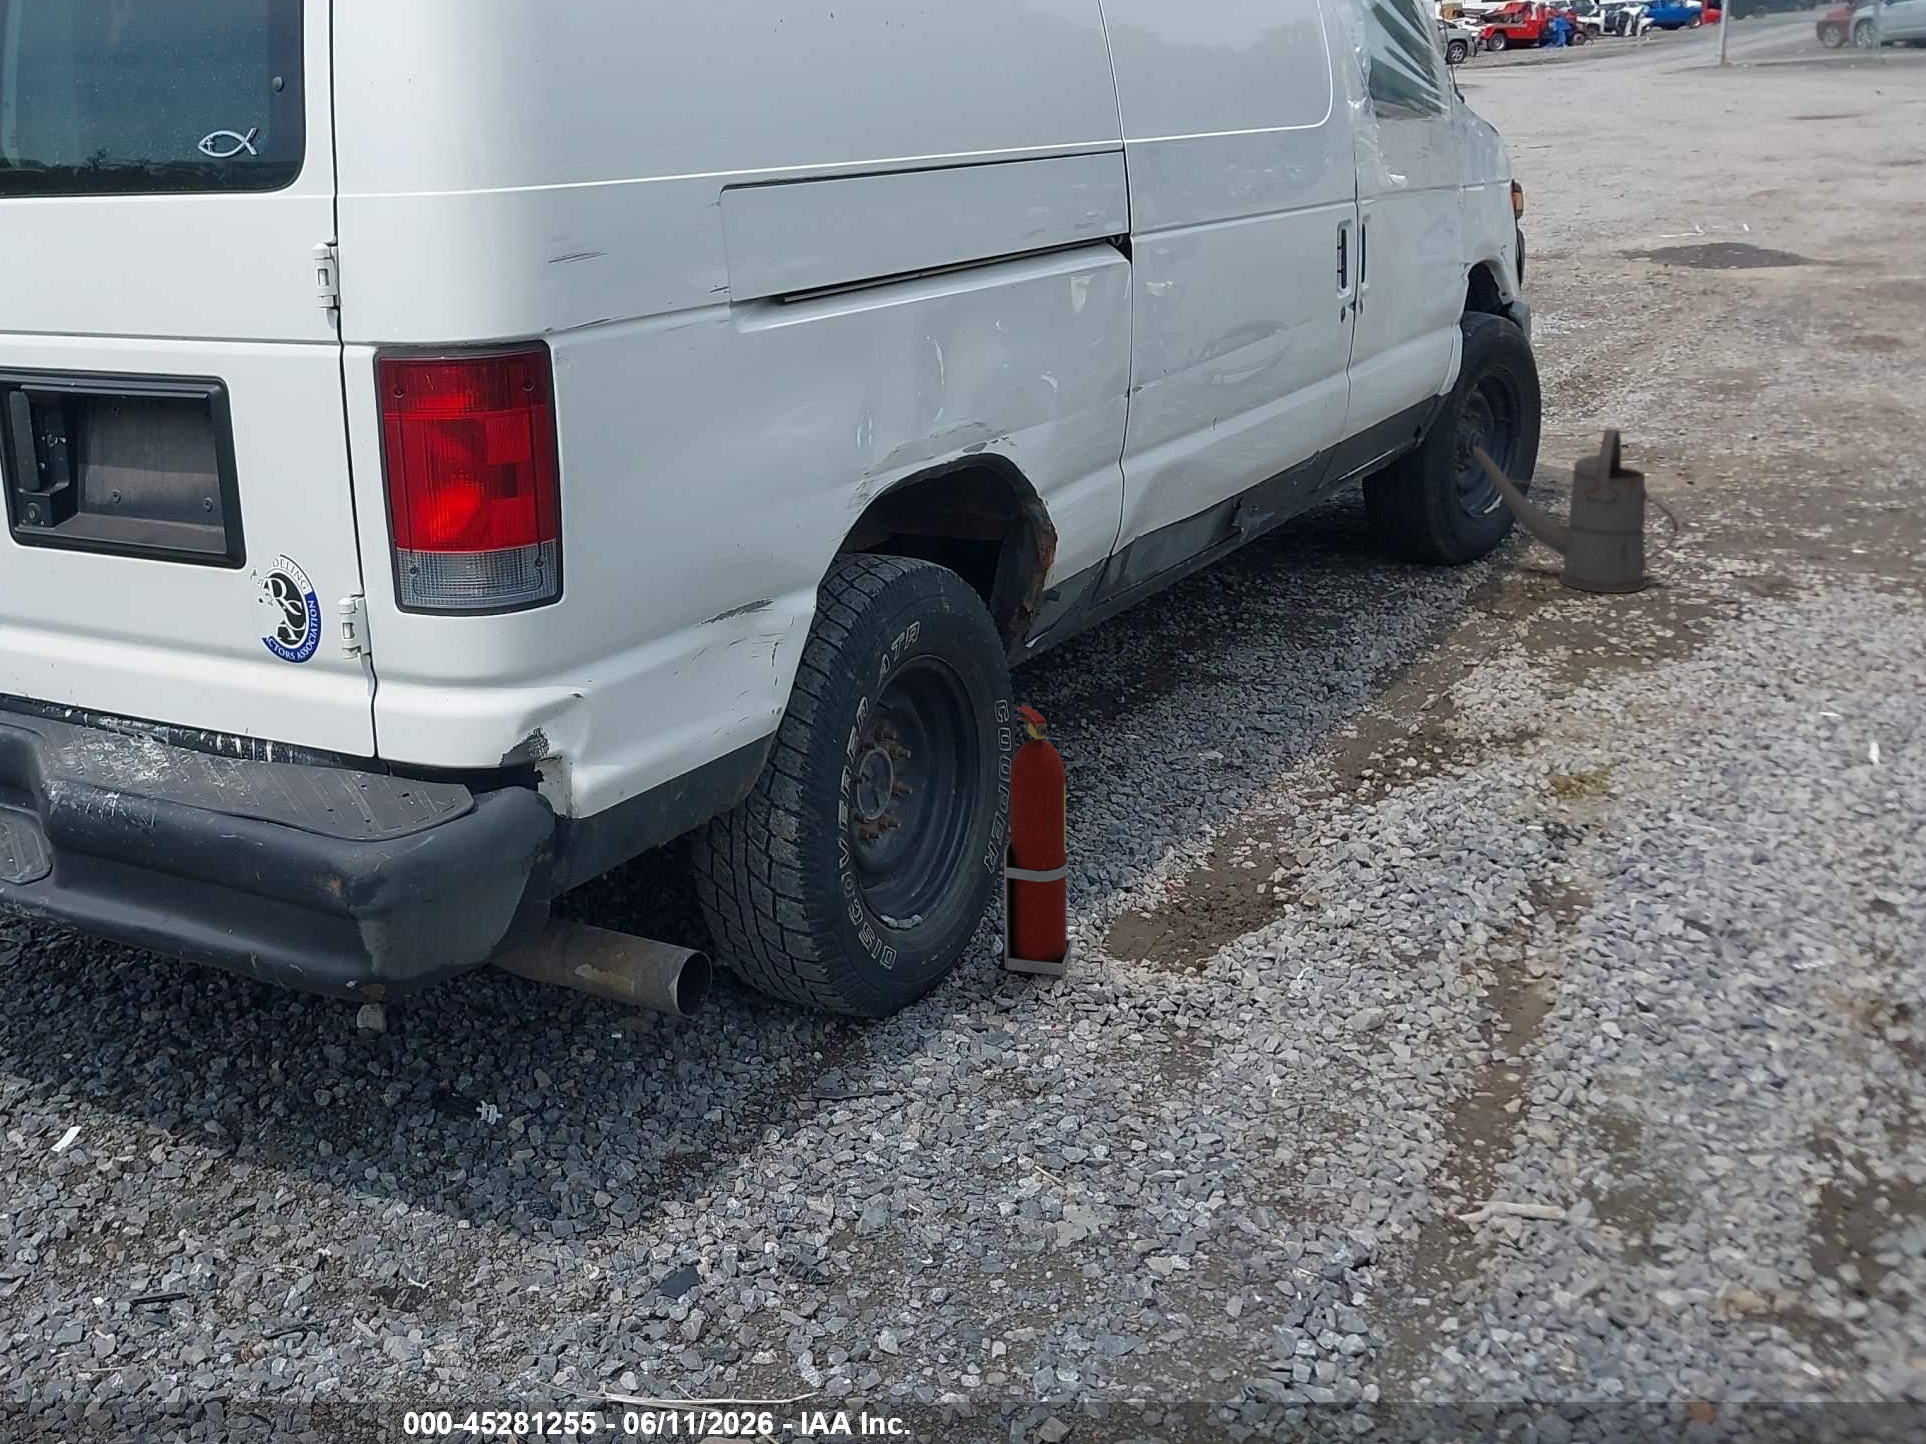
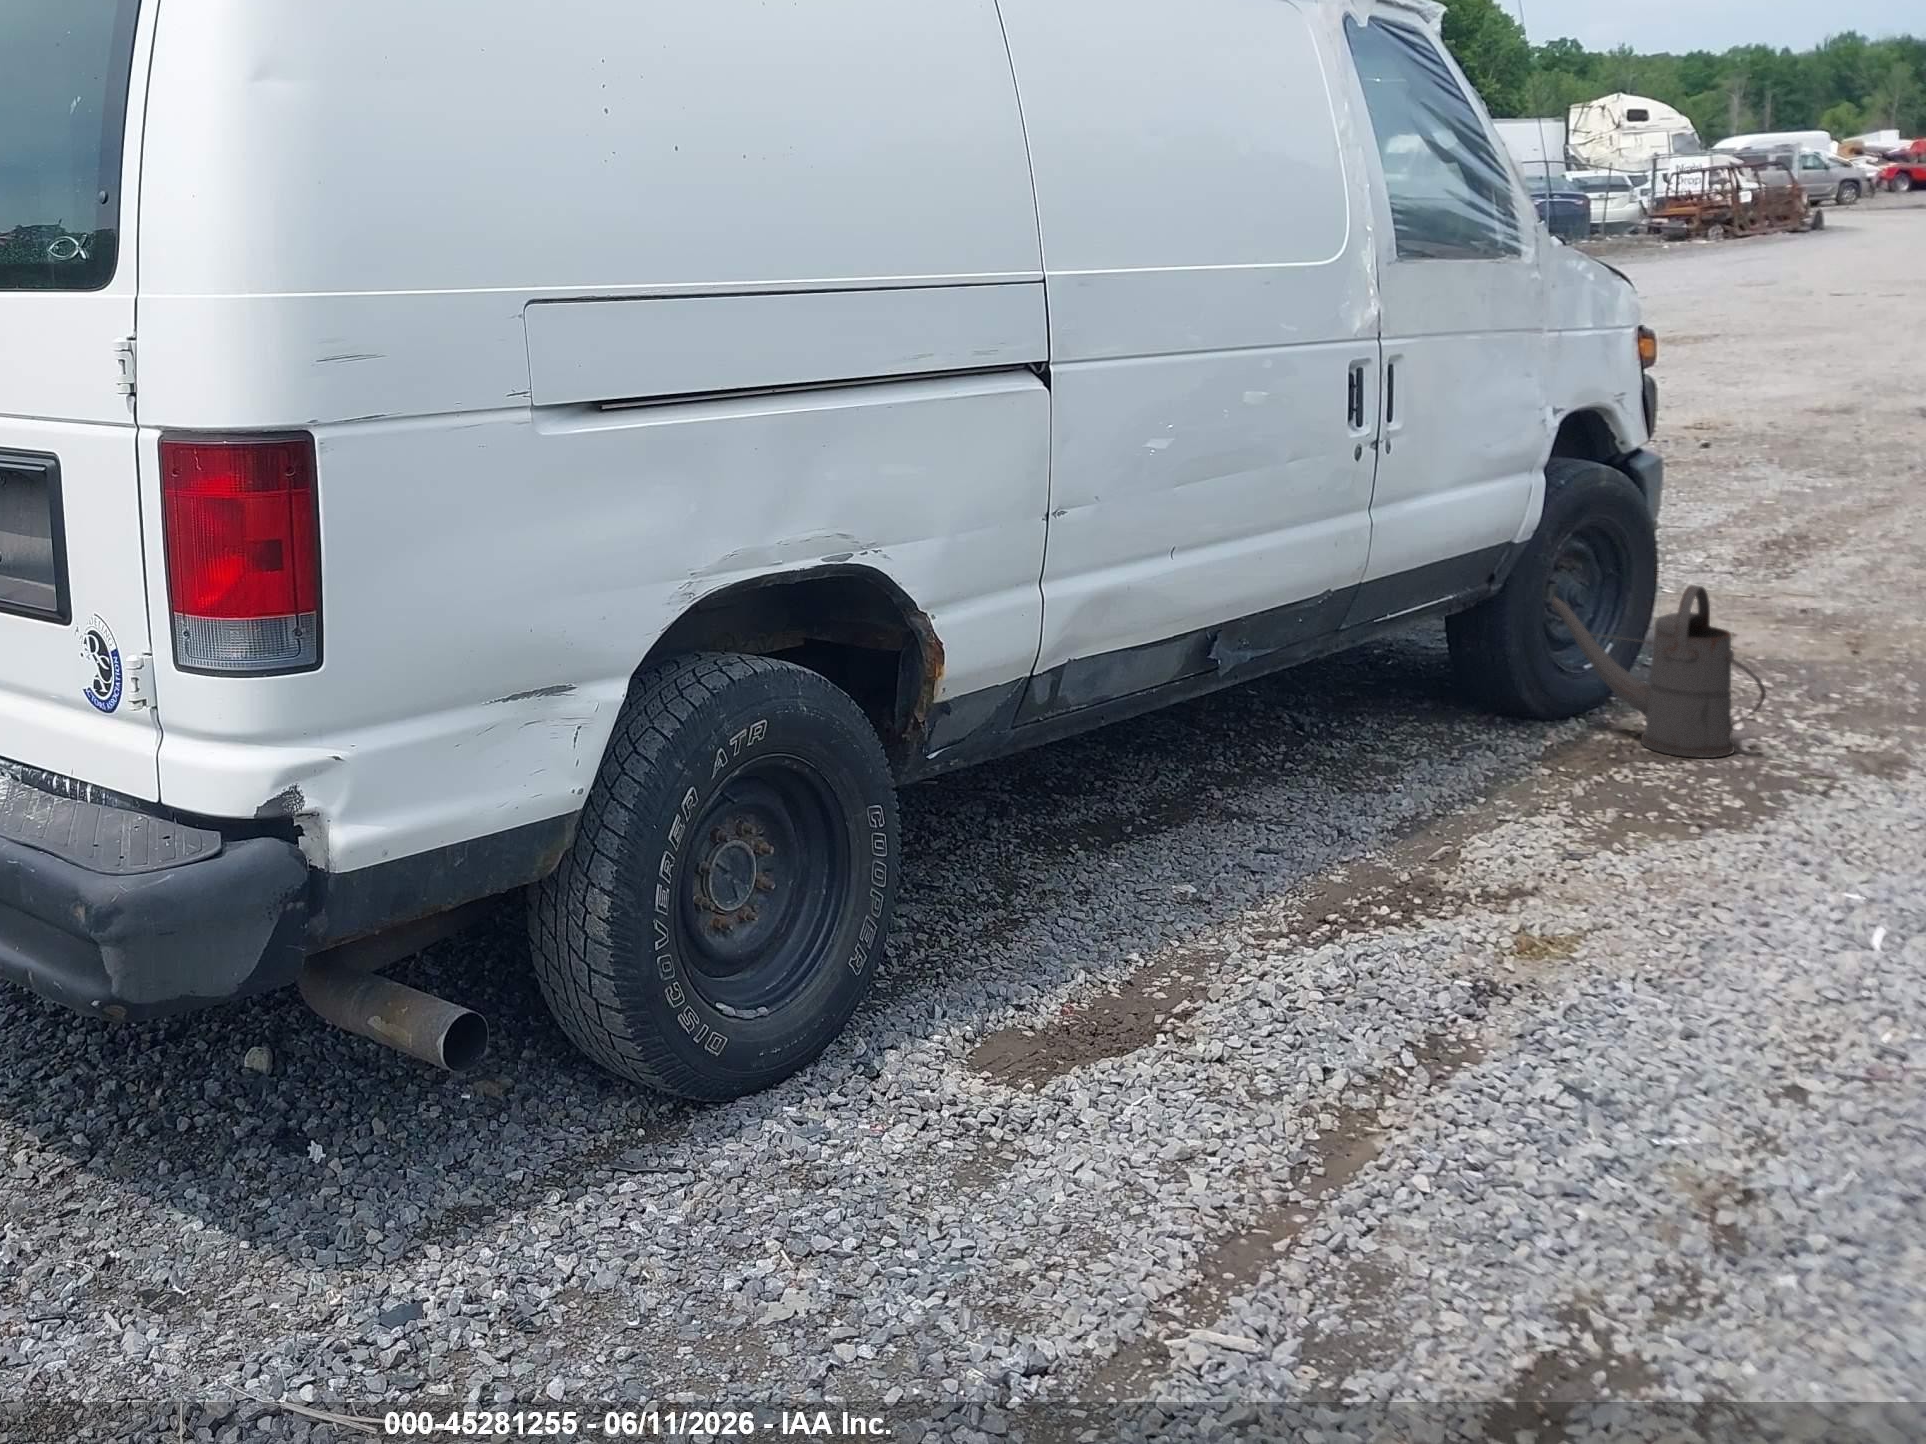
fire extinguisher: present [1004,706,1072,976] -> none [853,812,928,1080]

